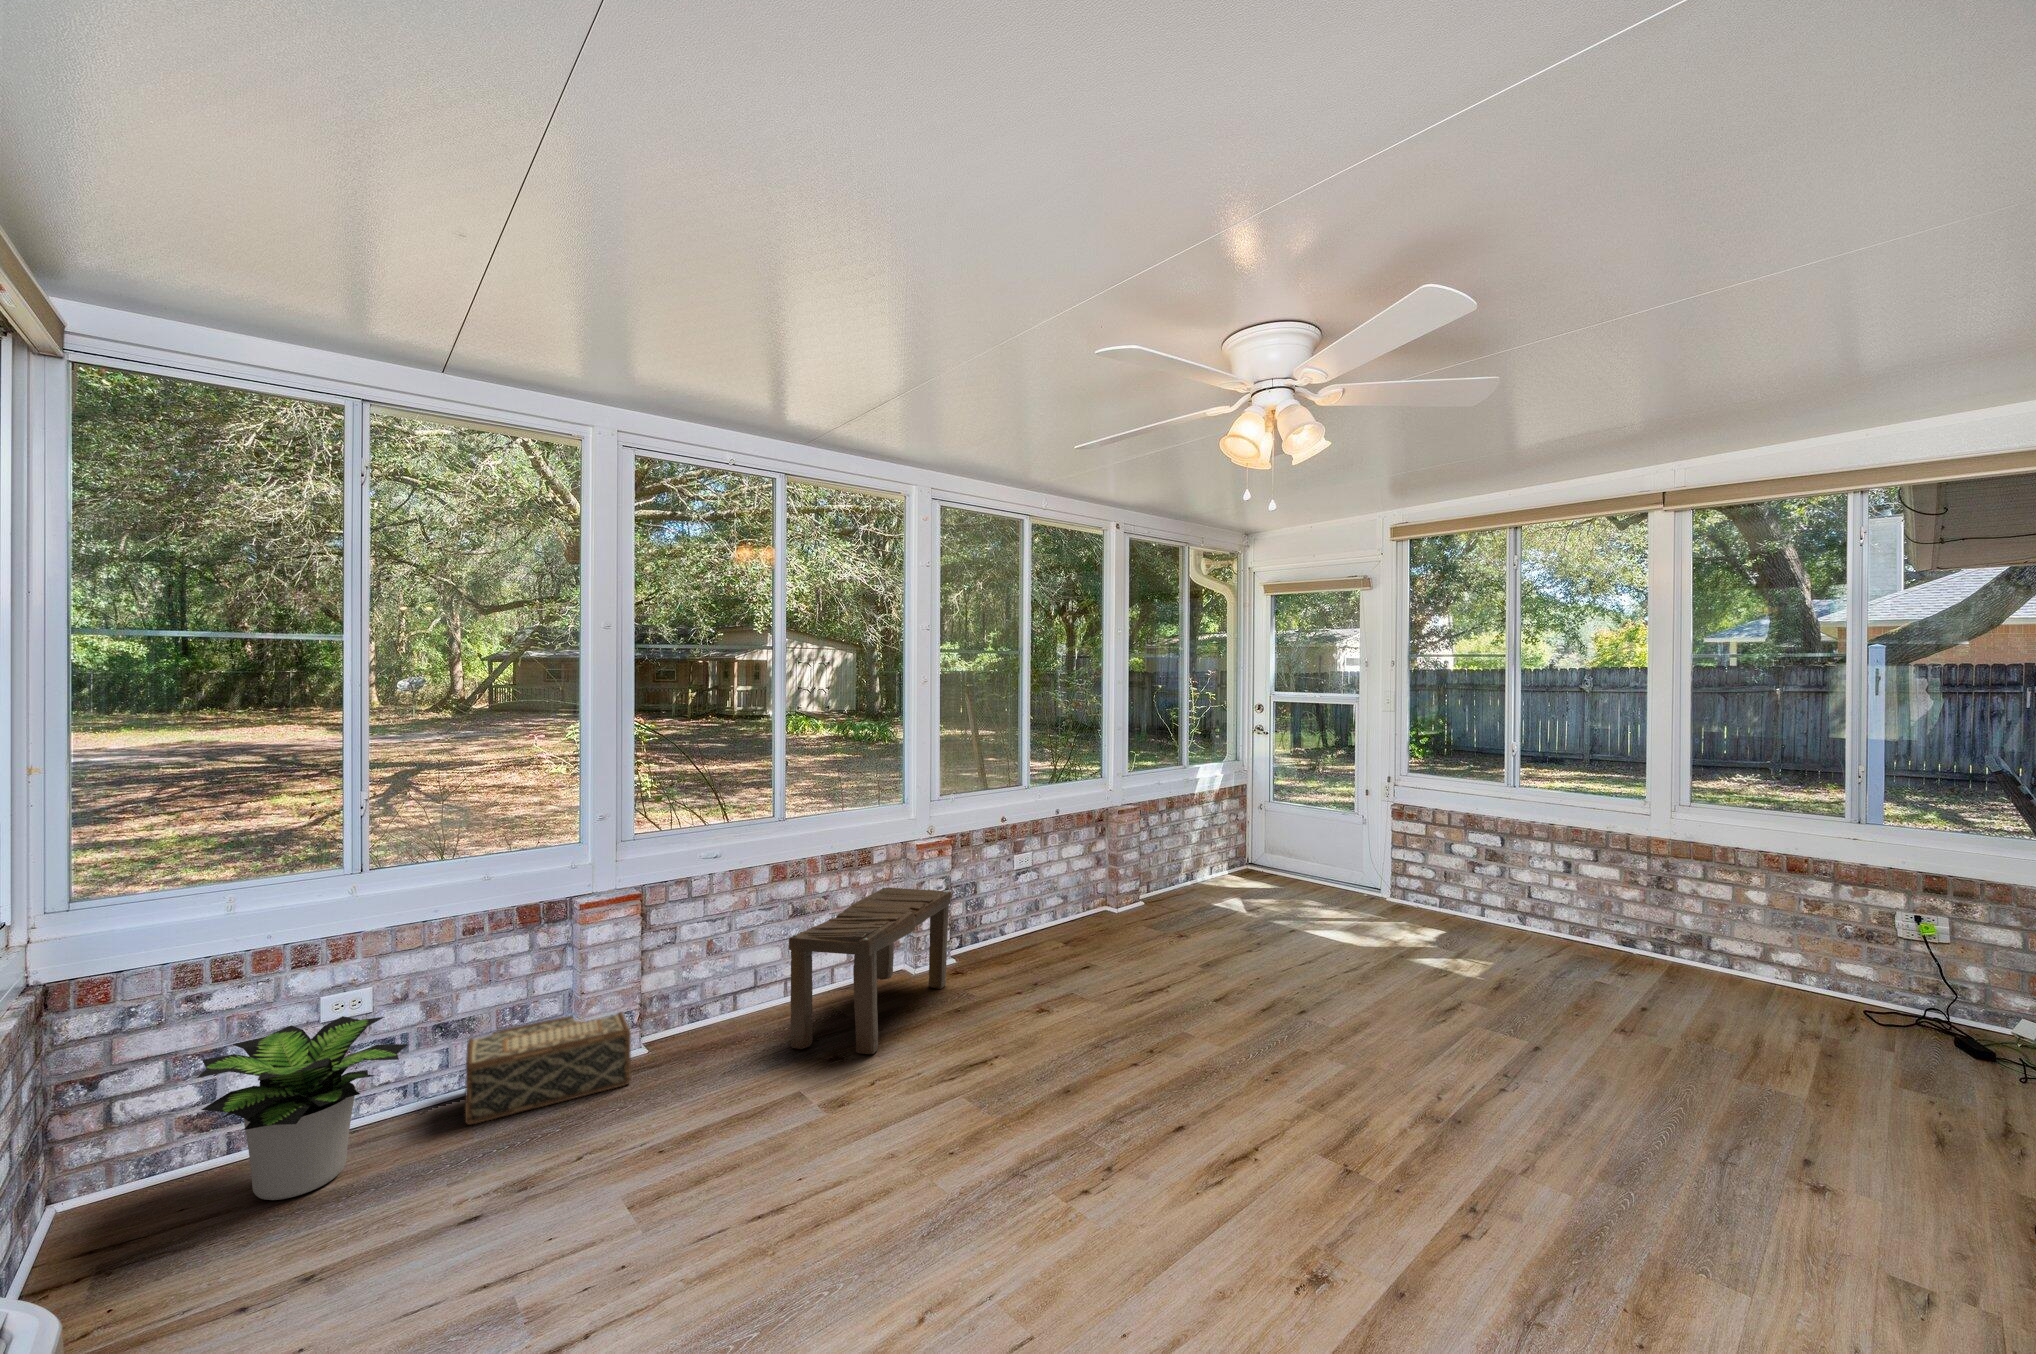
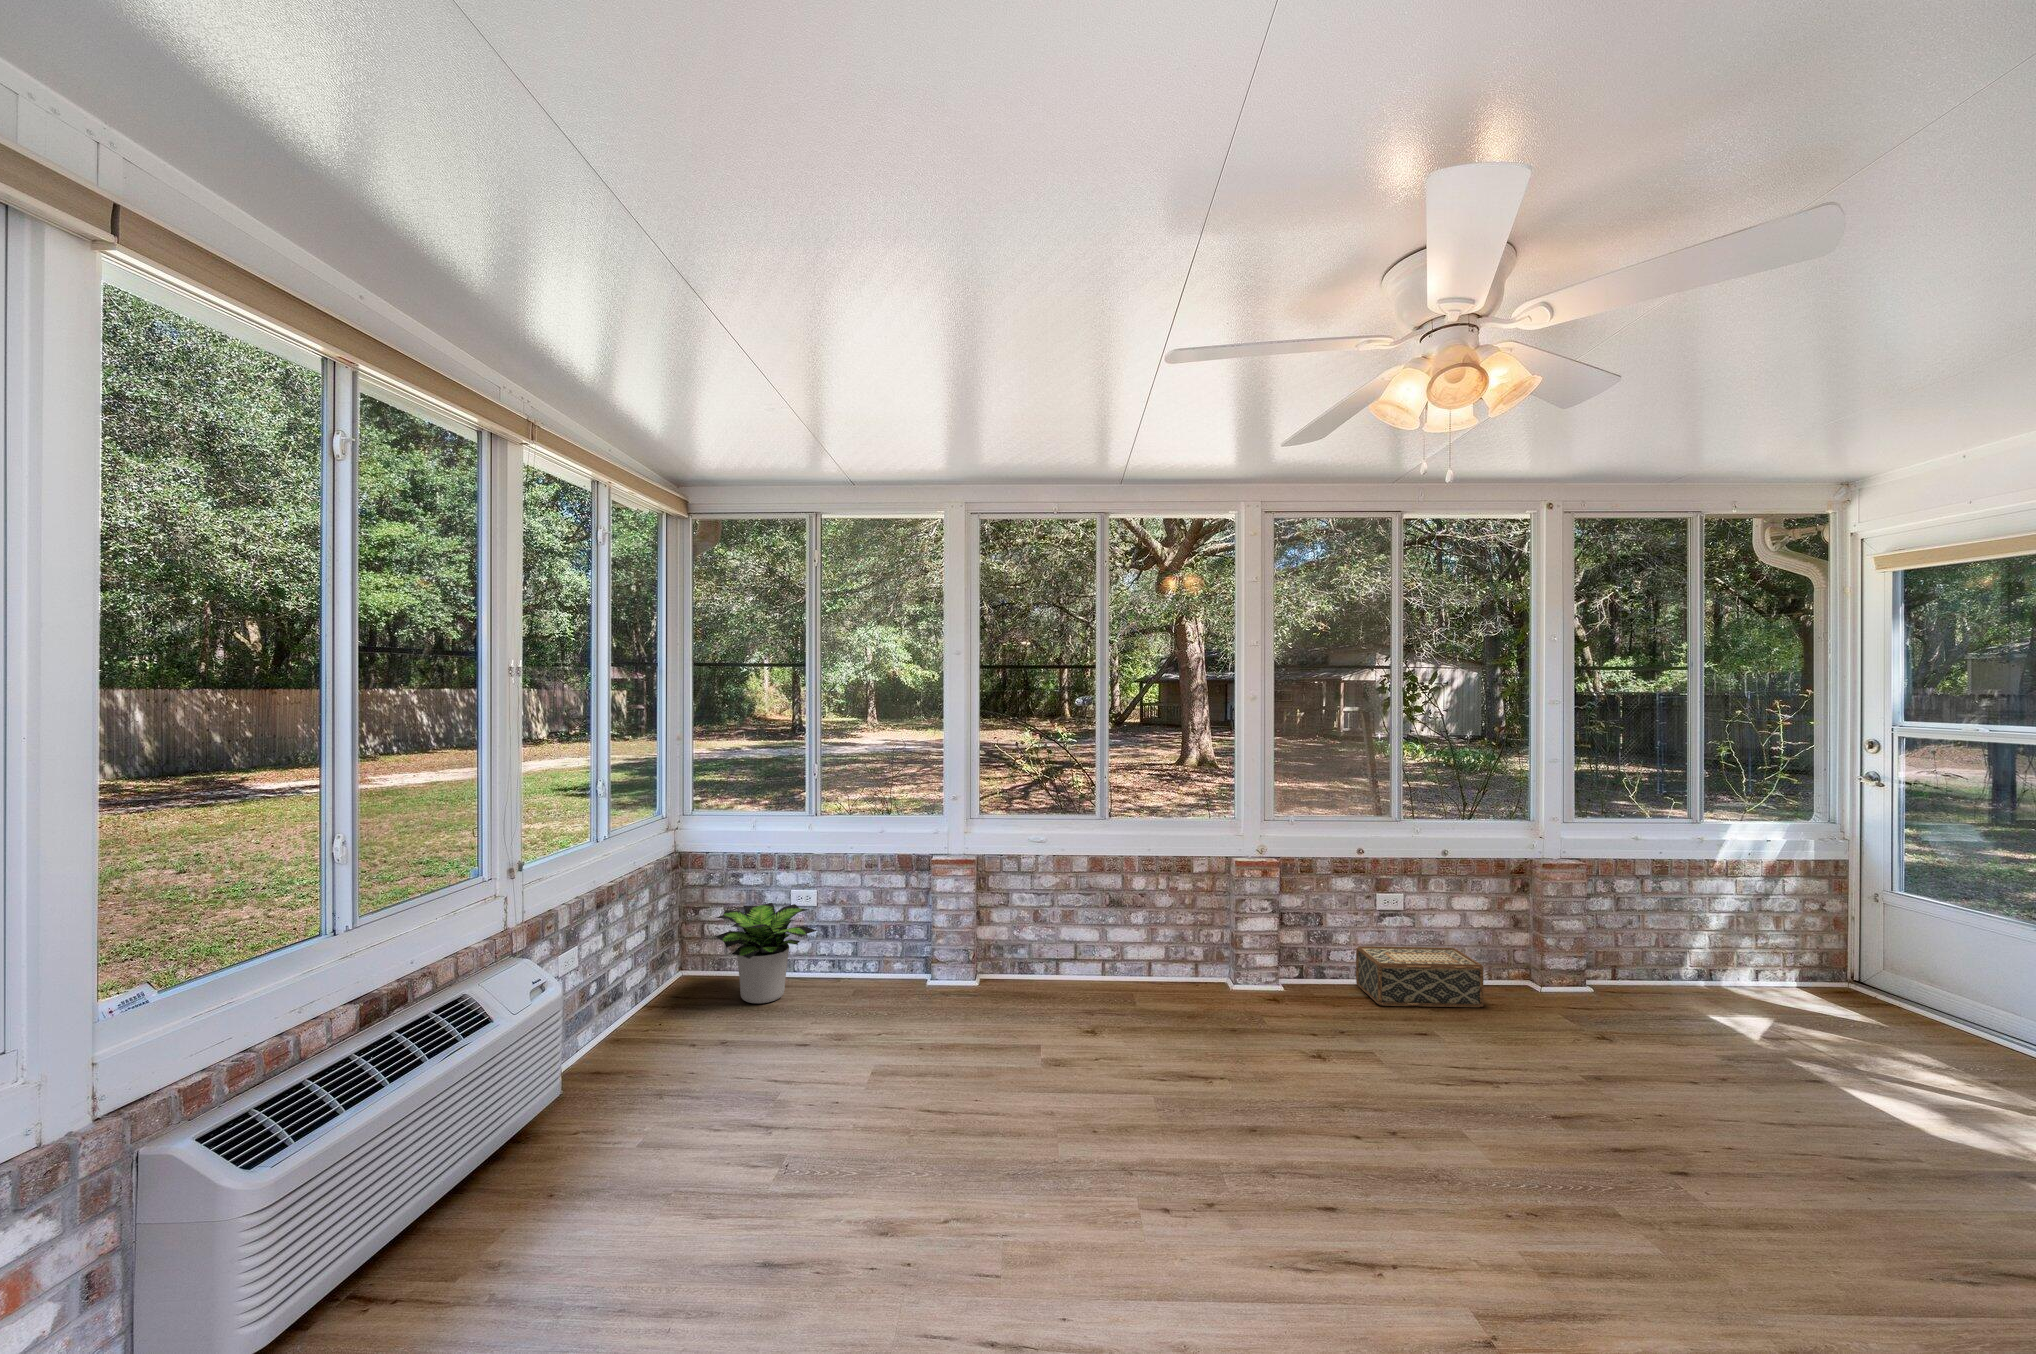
bench: present [789,887,952,1054] -> none [1066,896,1252,1040]
woven basket: present [465,1012,631,1125] -> present [1356,946,1483,1007]

